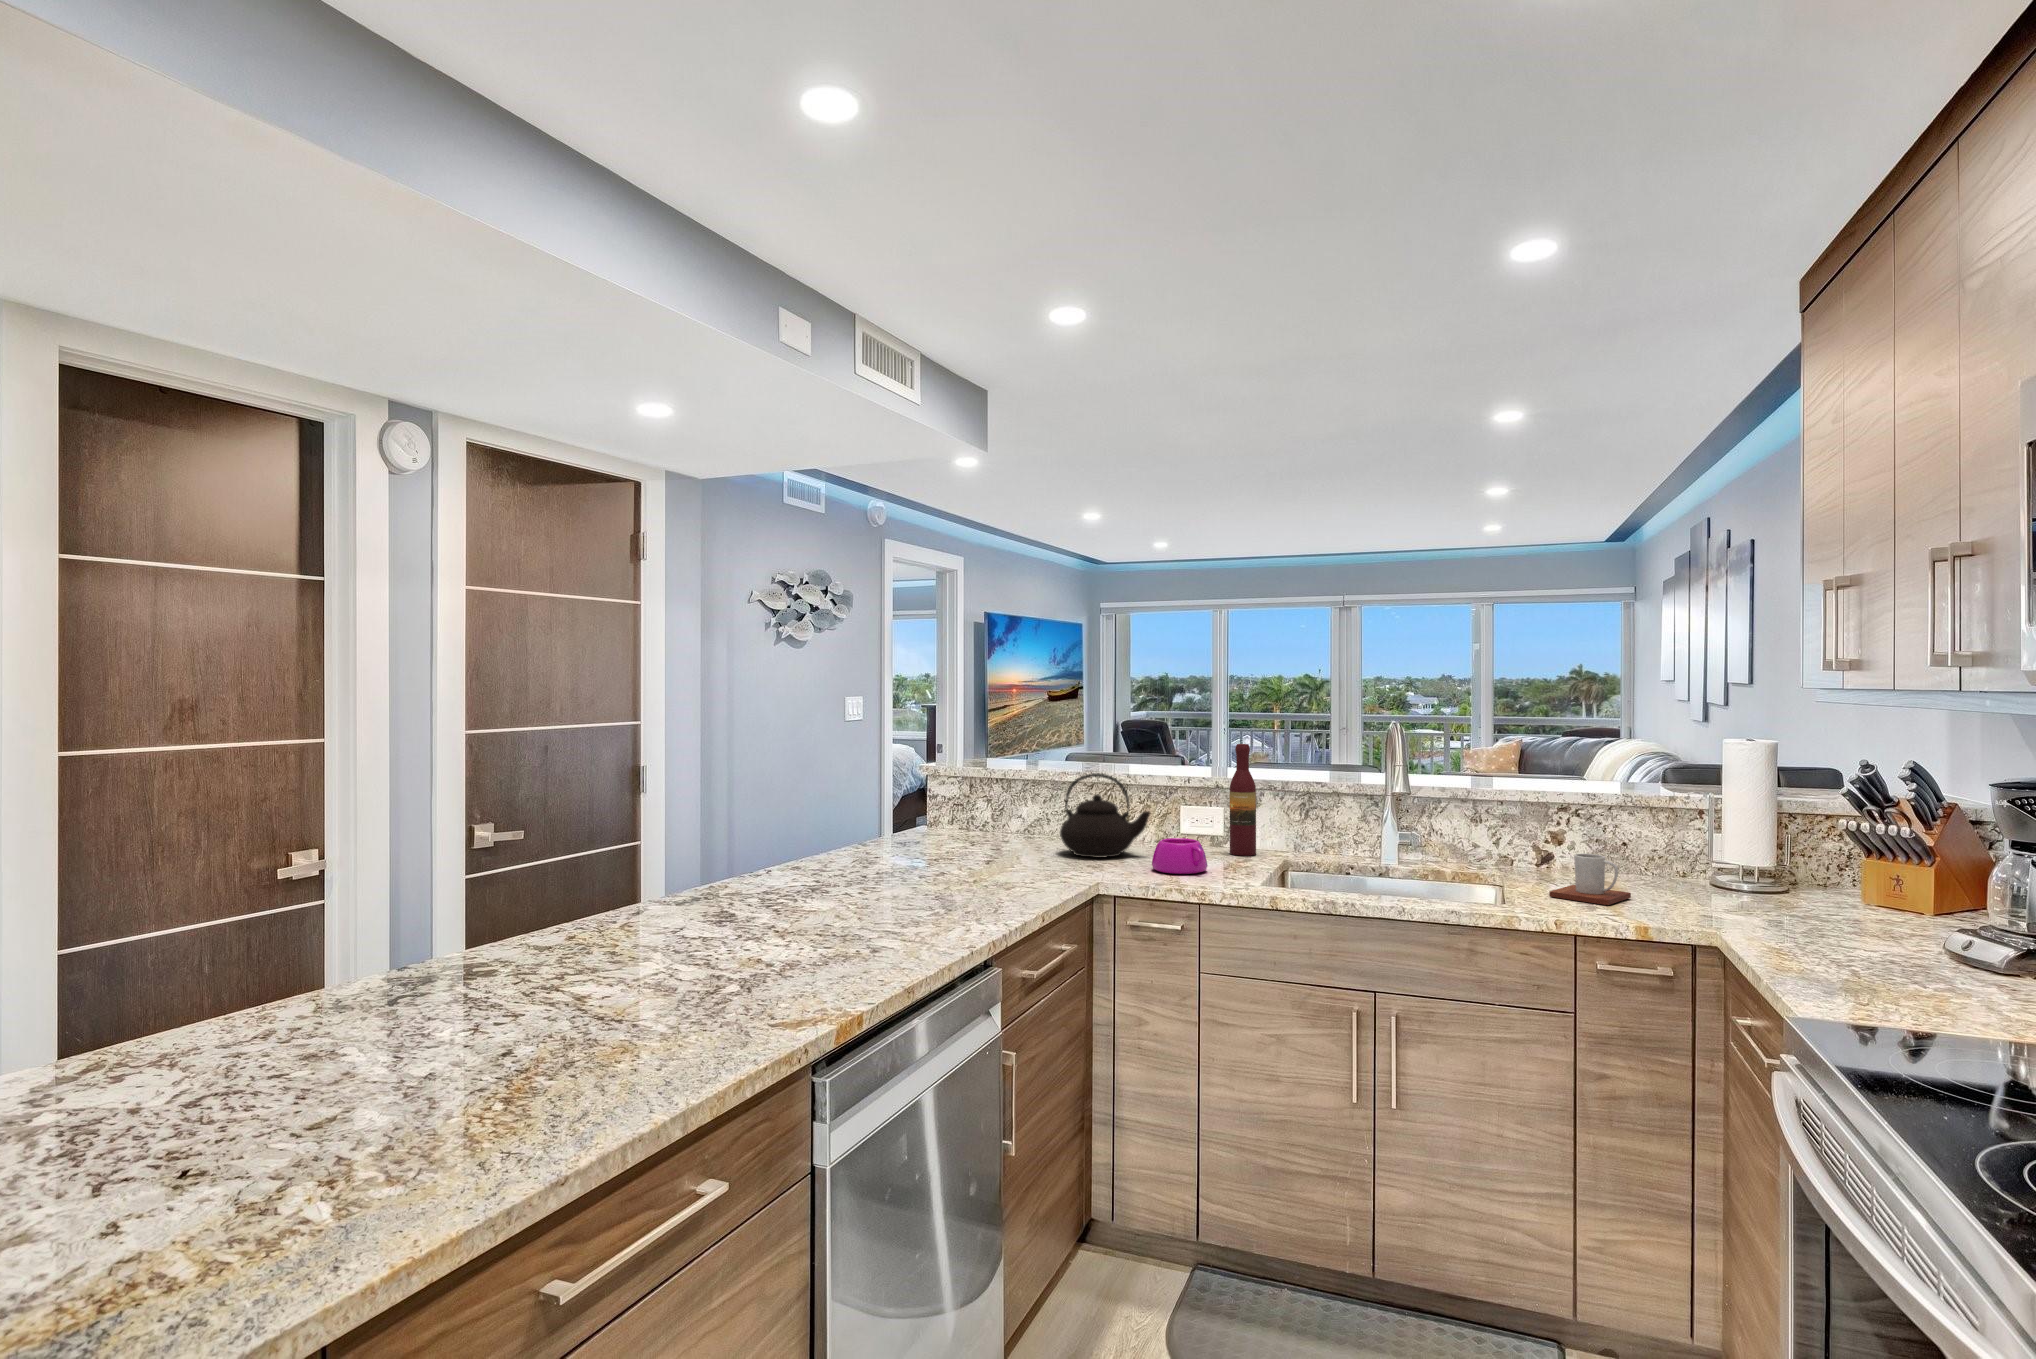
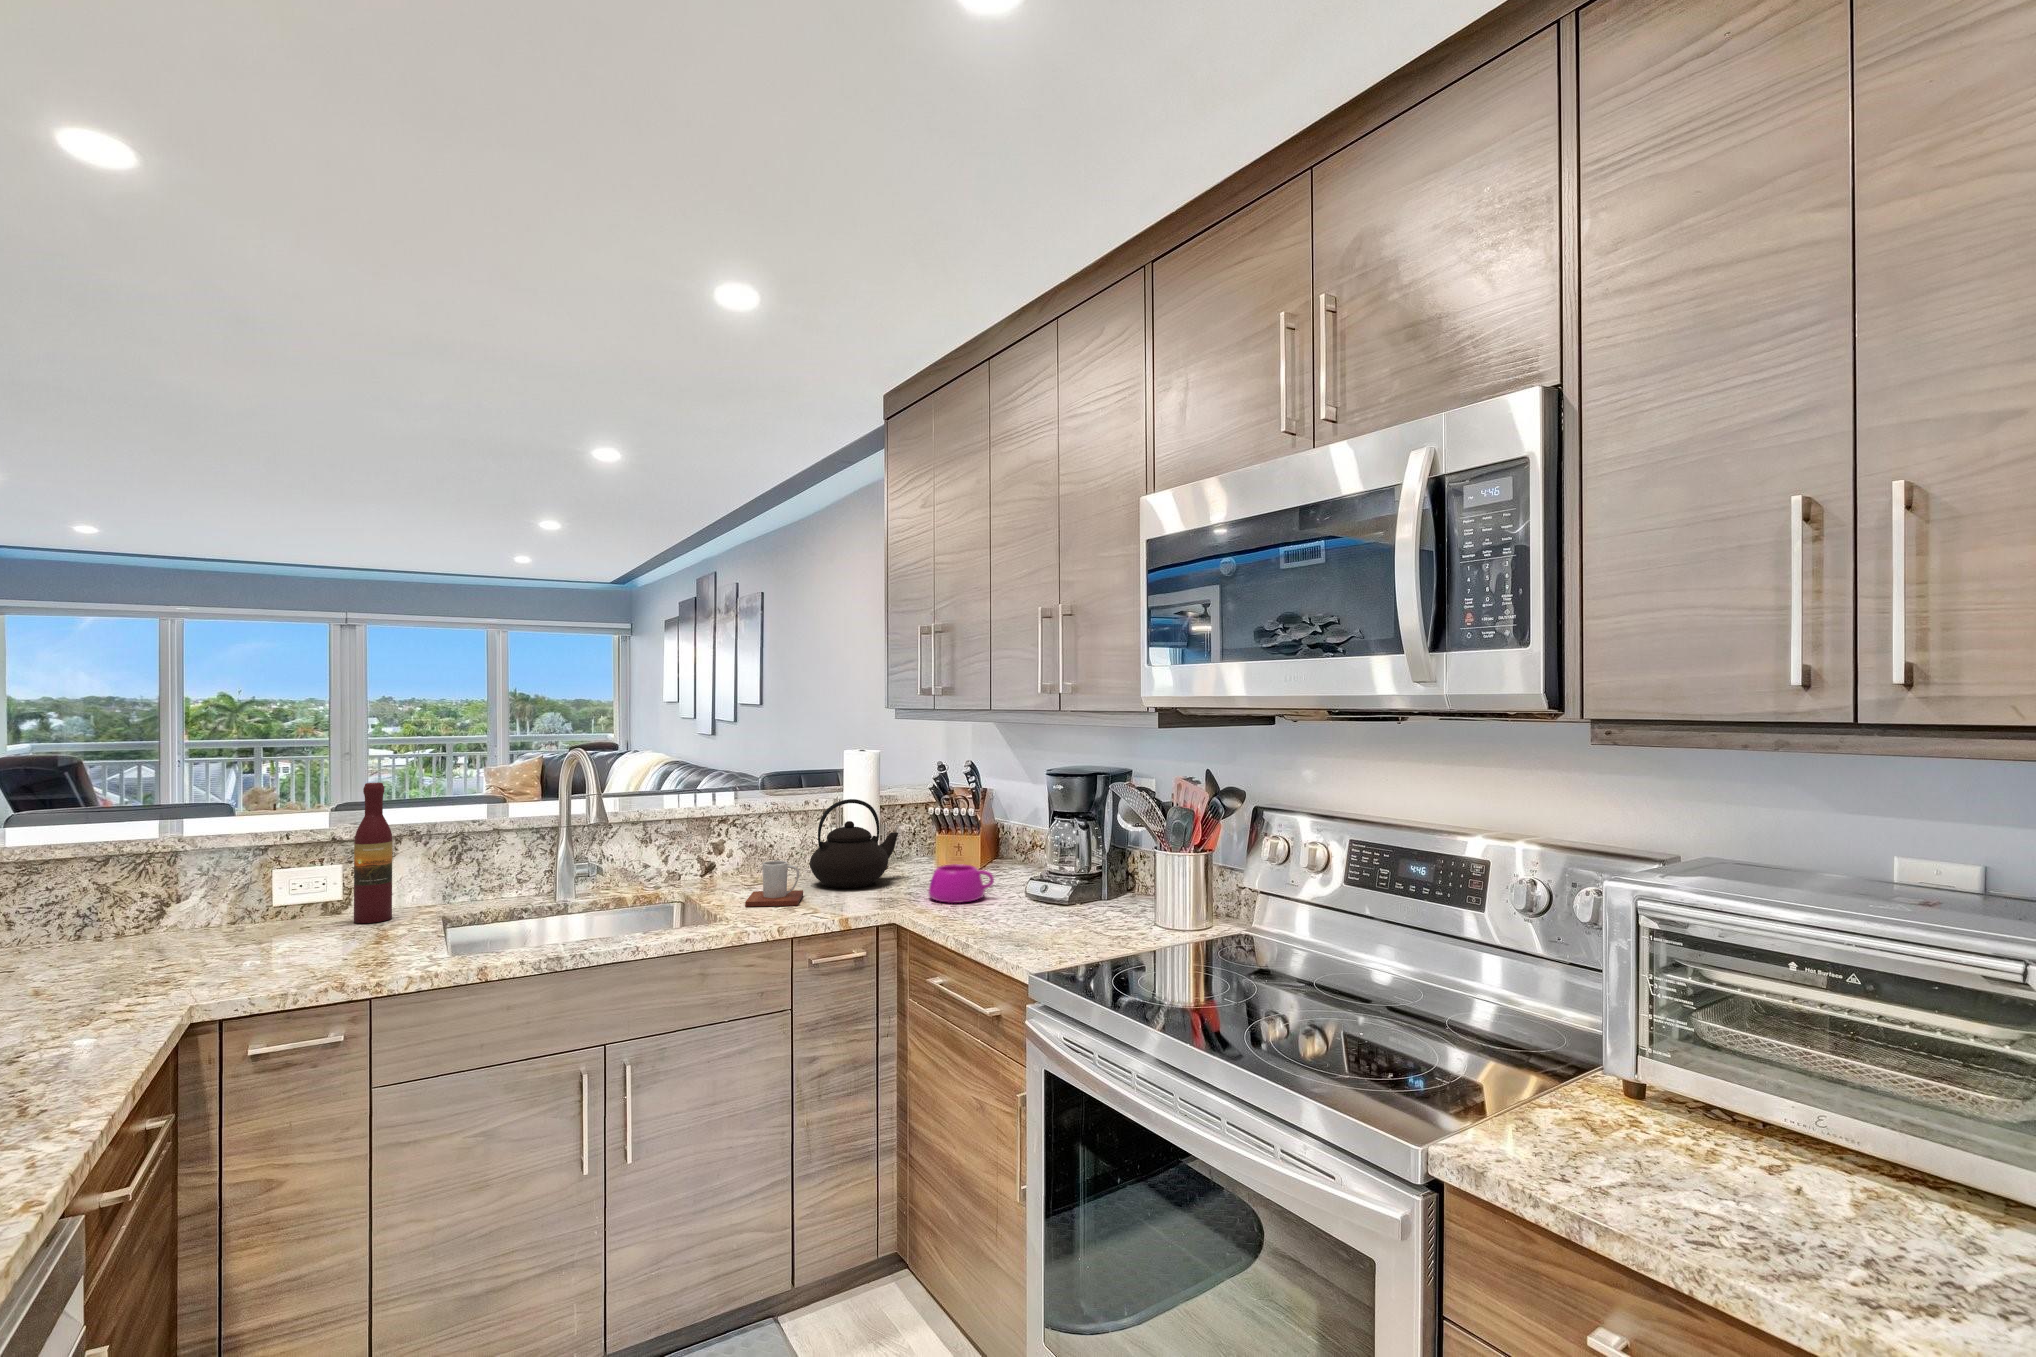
teapot: present [1060,773,1150,858] -> present [810,799,898,888]
bowl: present [1152,838,1208,874] -> present [928,864,994,903]

